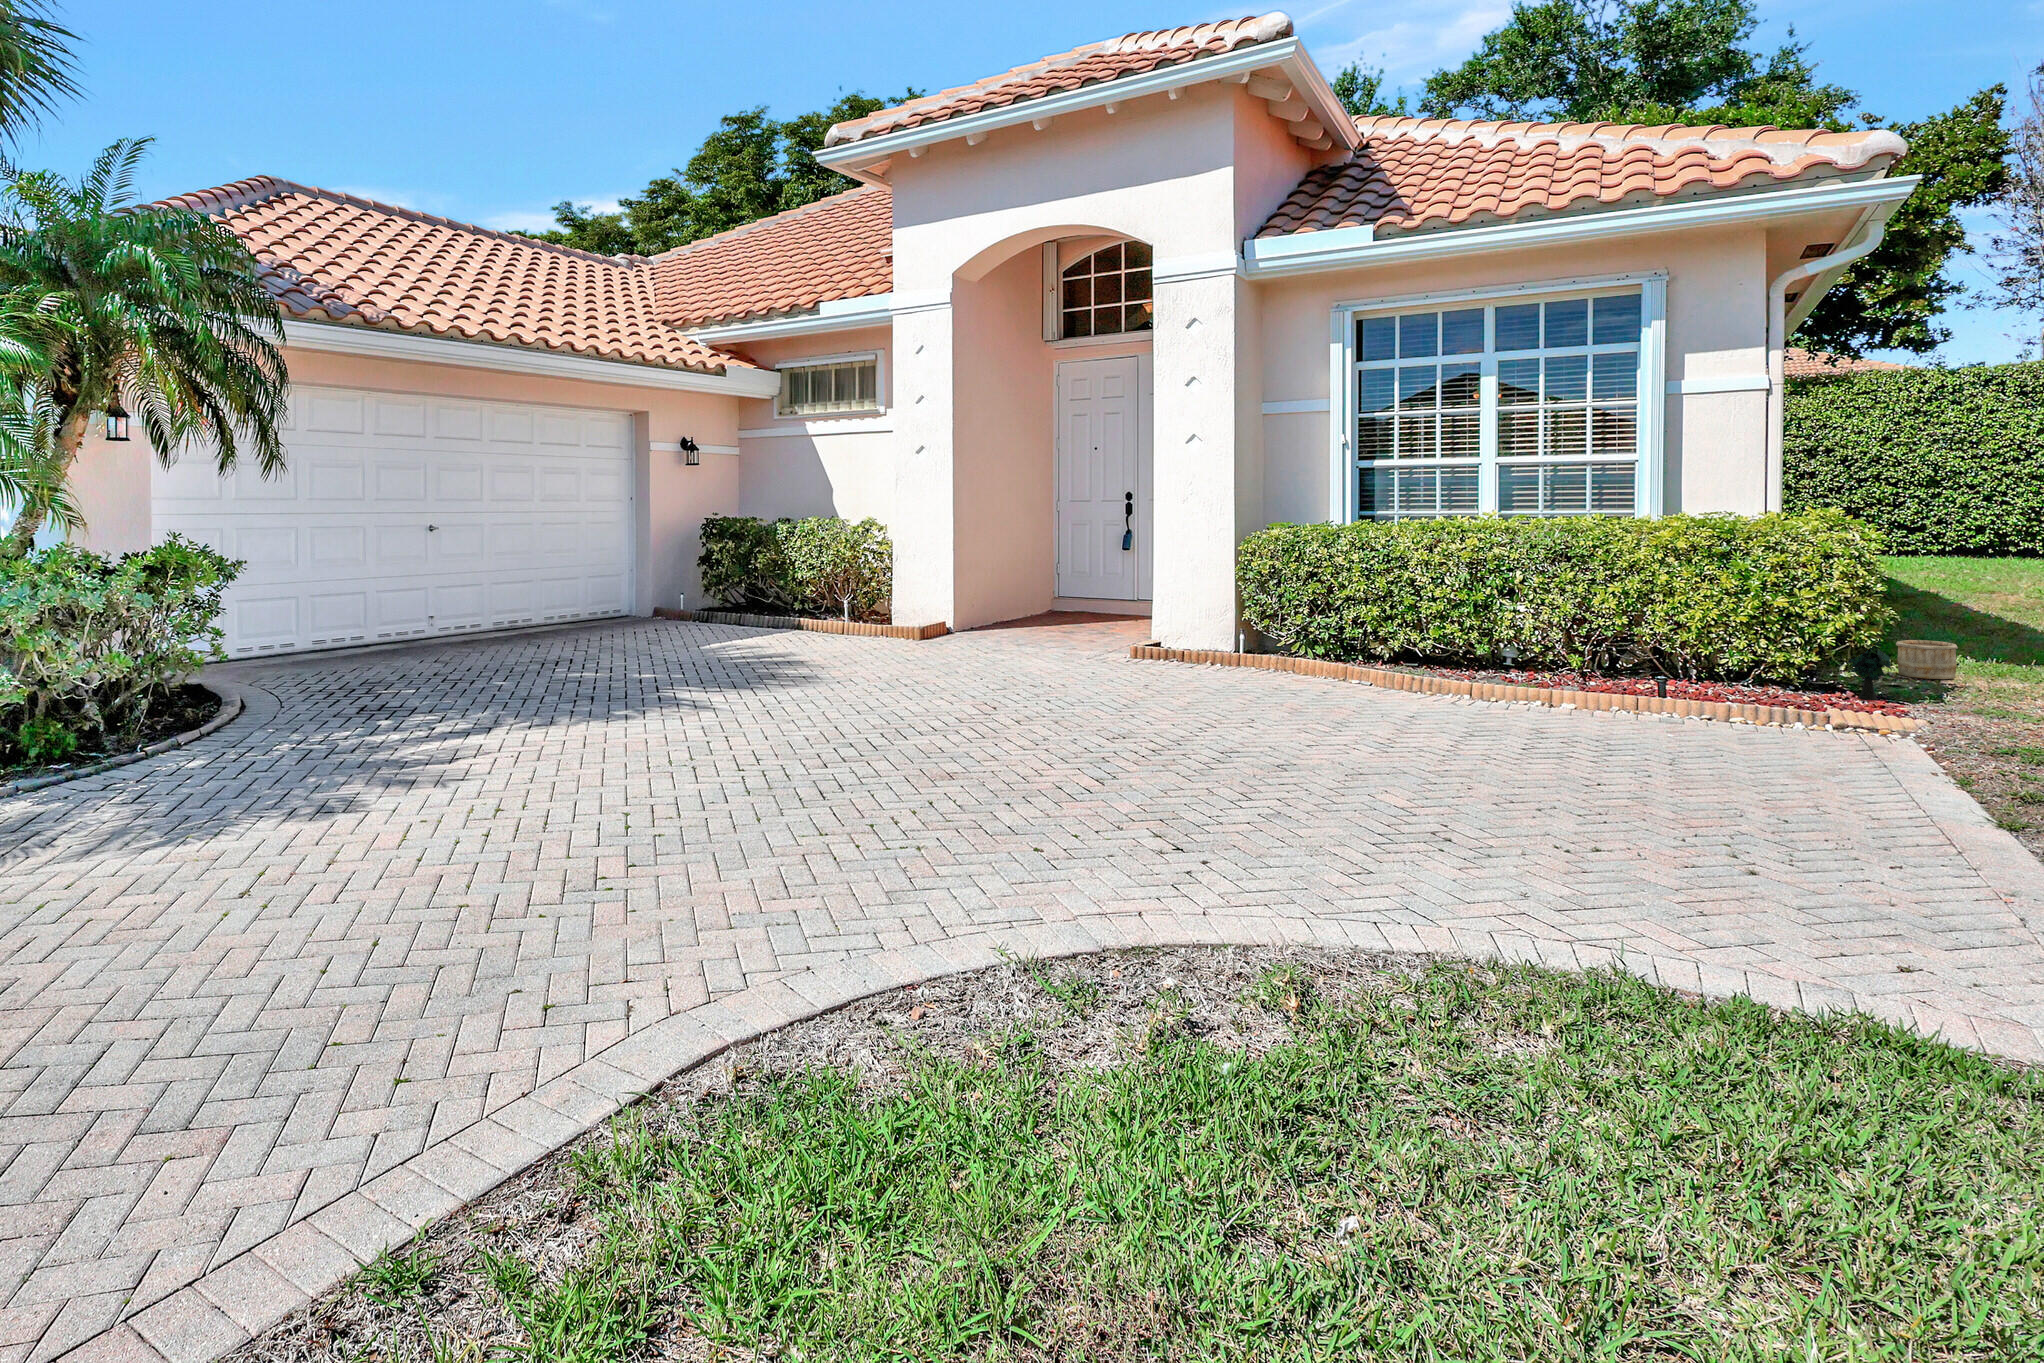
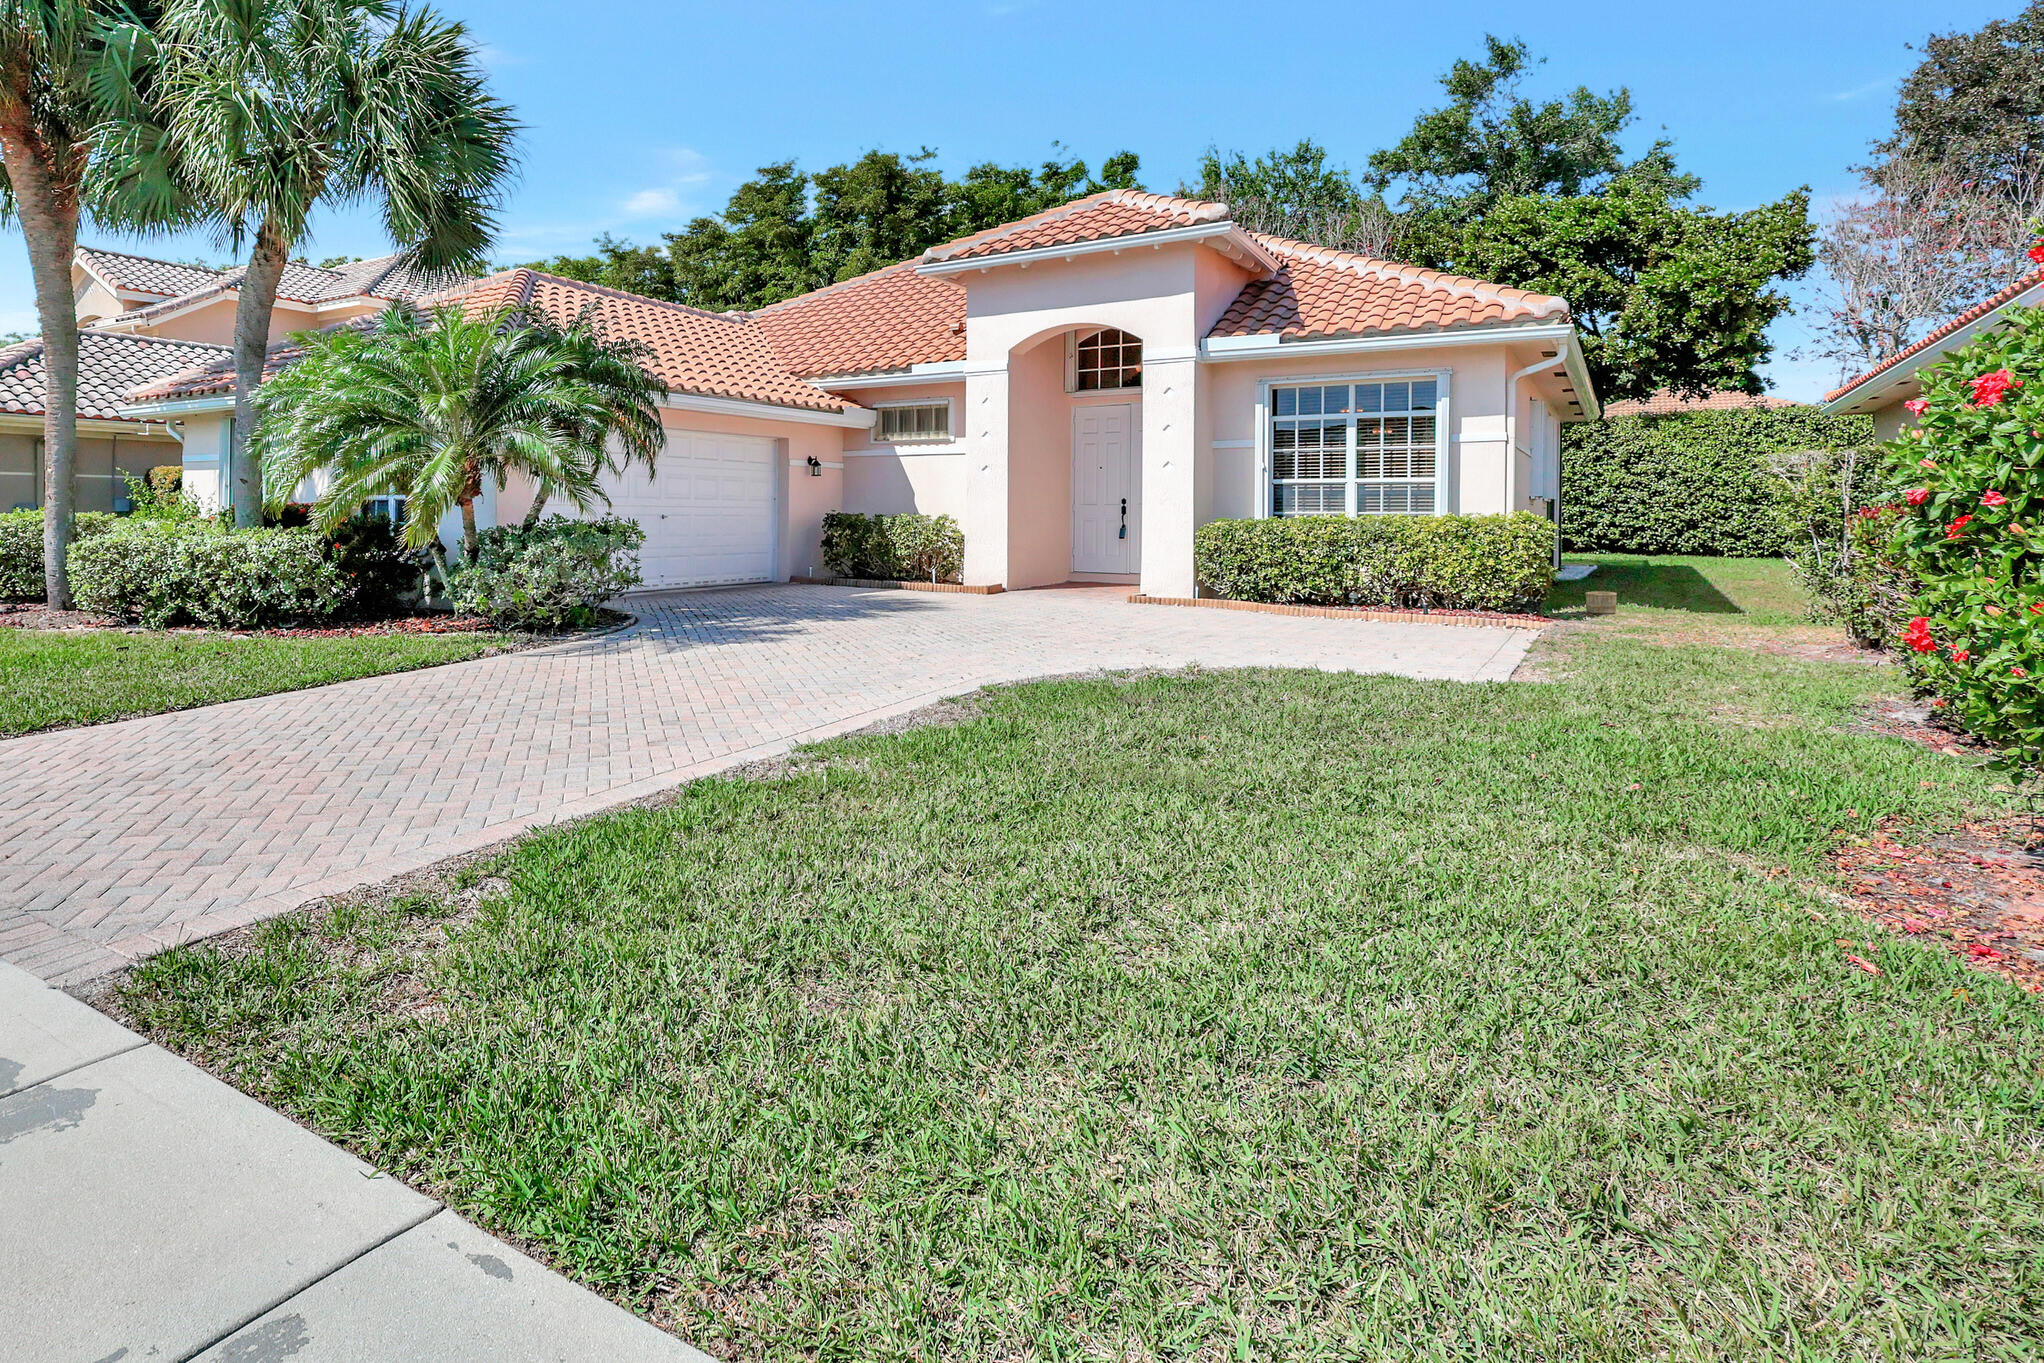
decorative plant: present [1848,639,1891,700] -> none [1537,580,1559,621]

